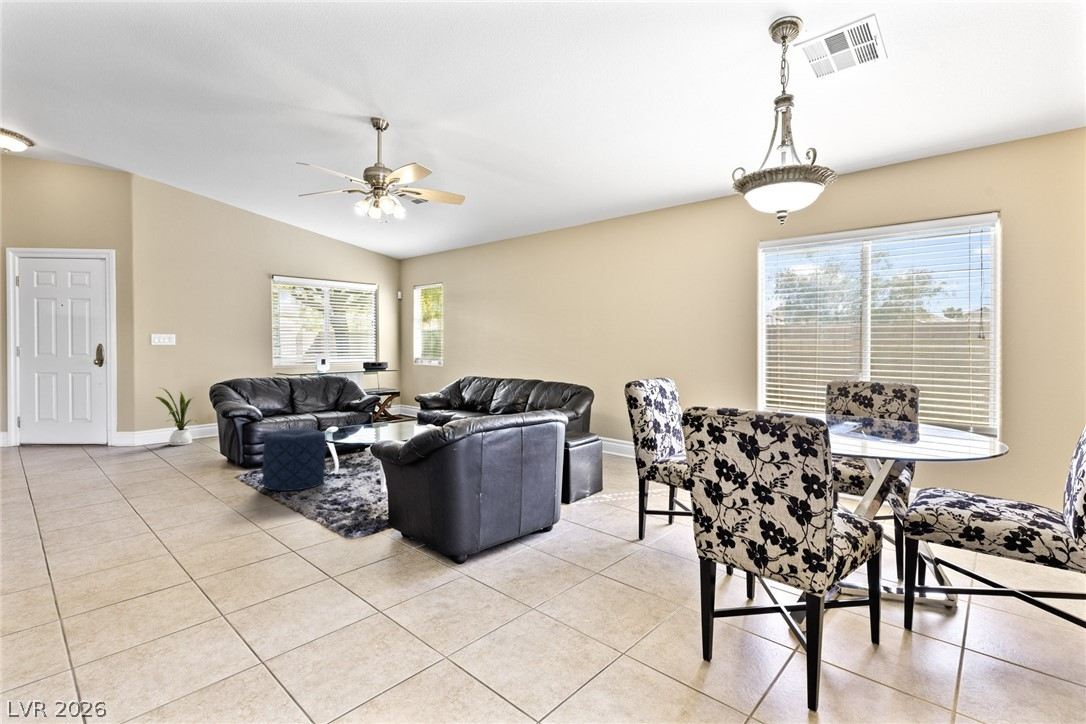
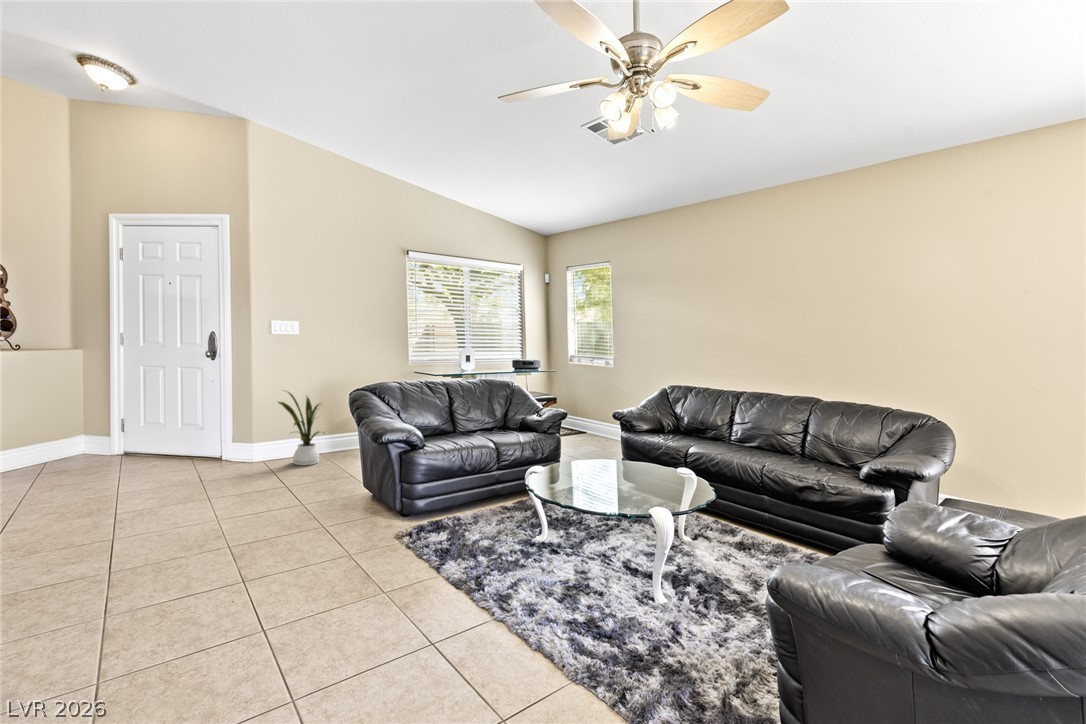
pouf: present [262,429,326,491] -> none [448,472,543,583]

